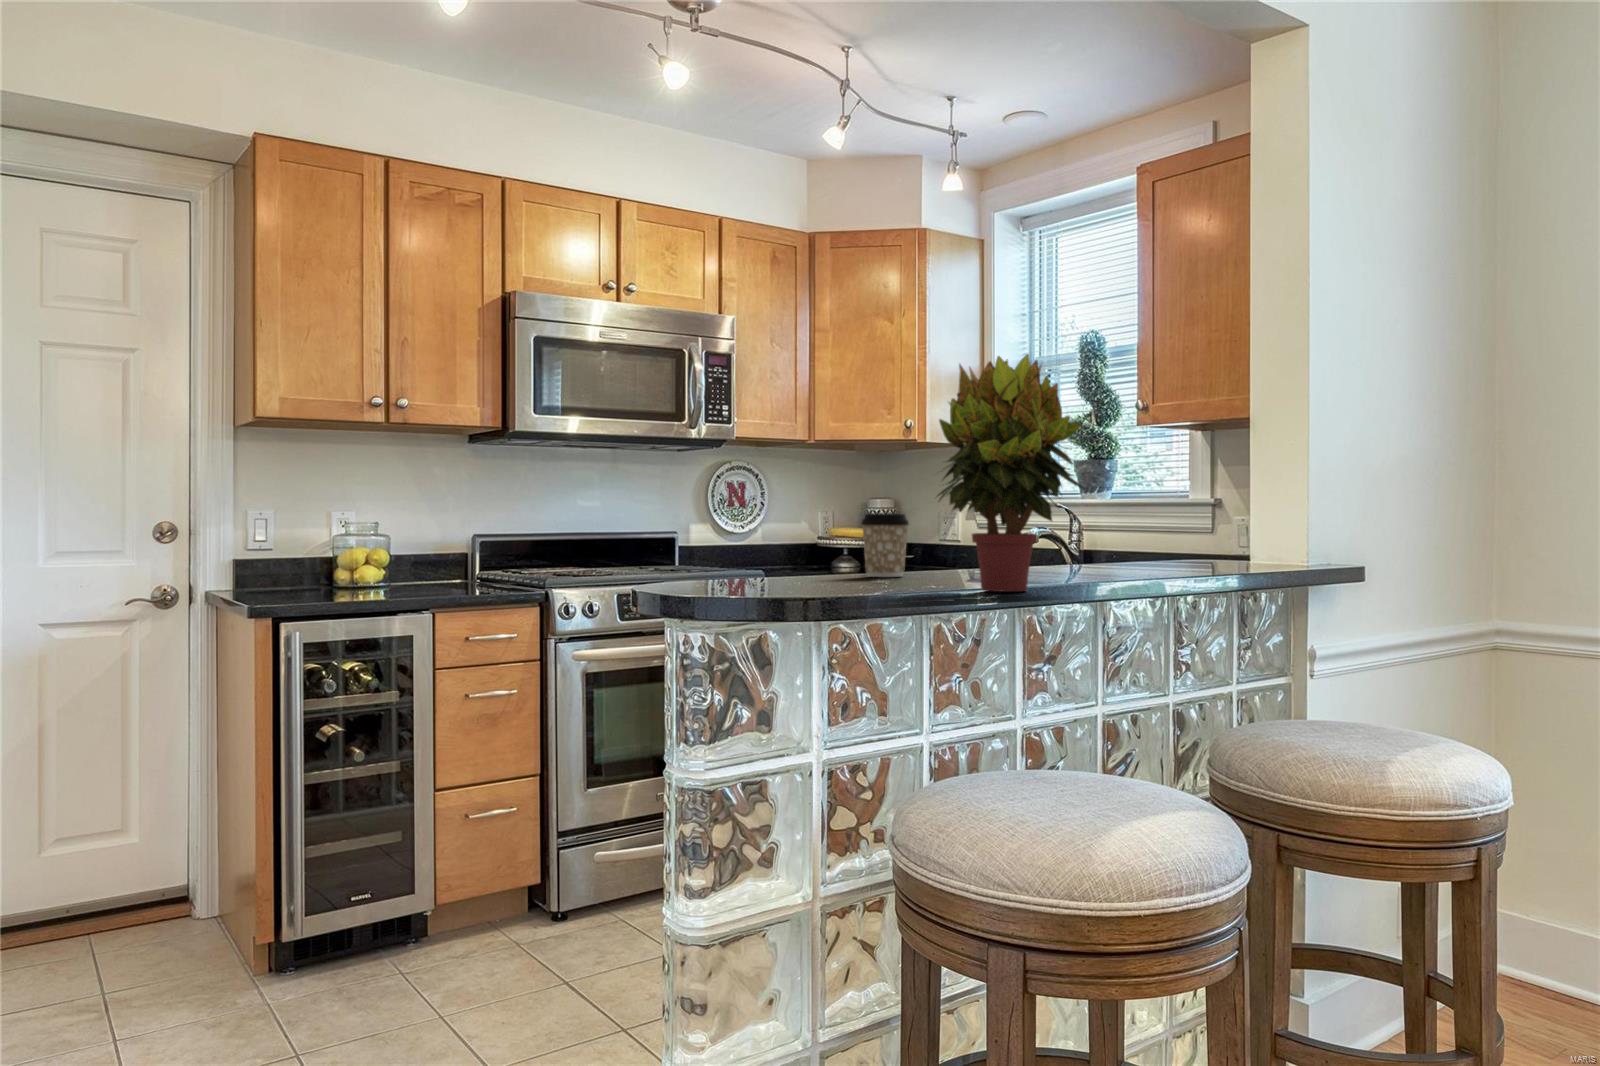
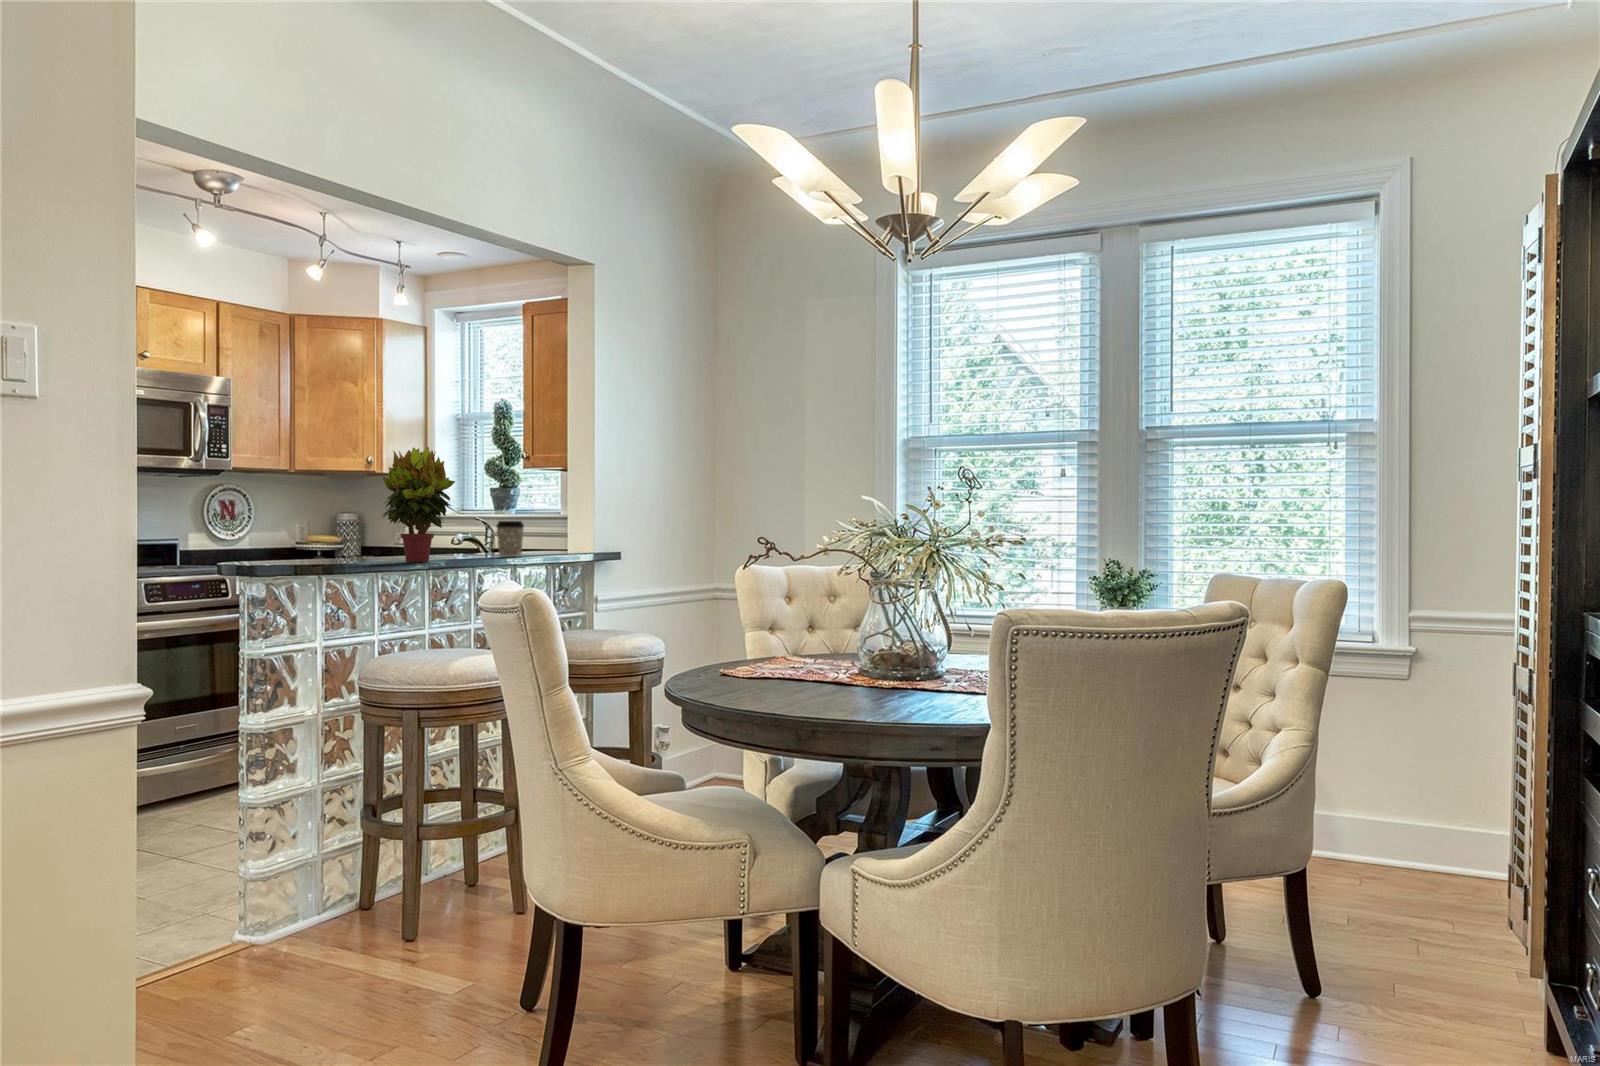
coffee cup: present [862,514,909,577] -> present [496,521,524,557]

